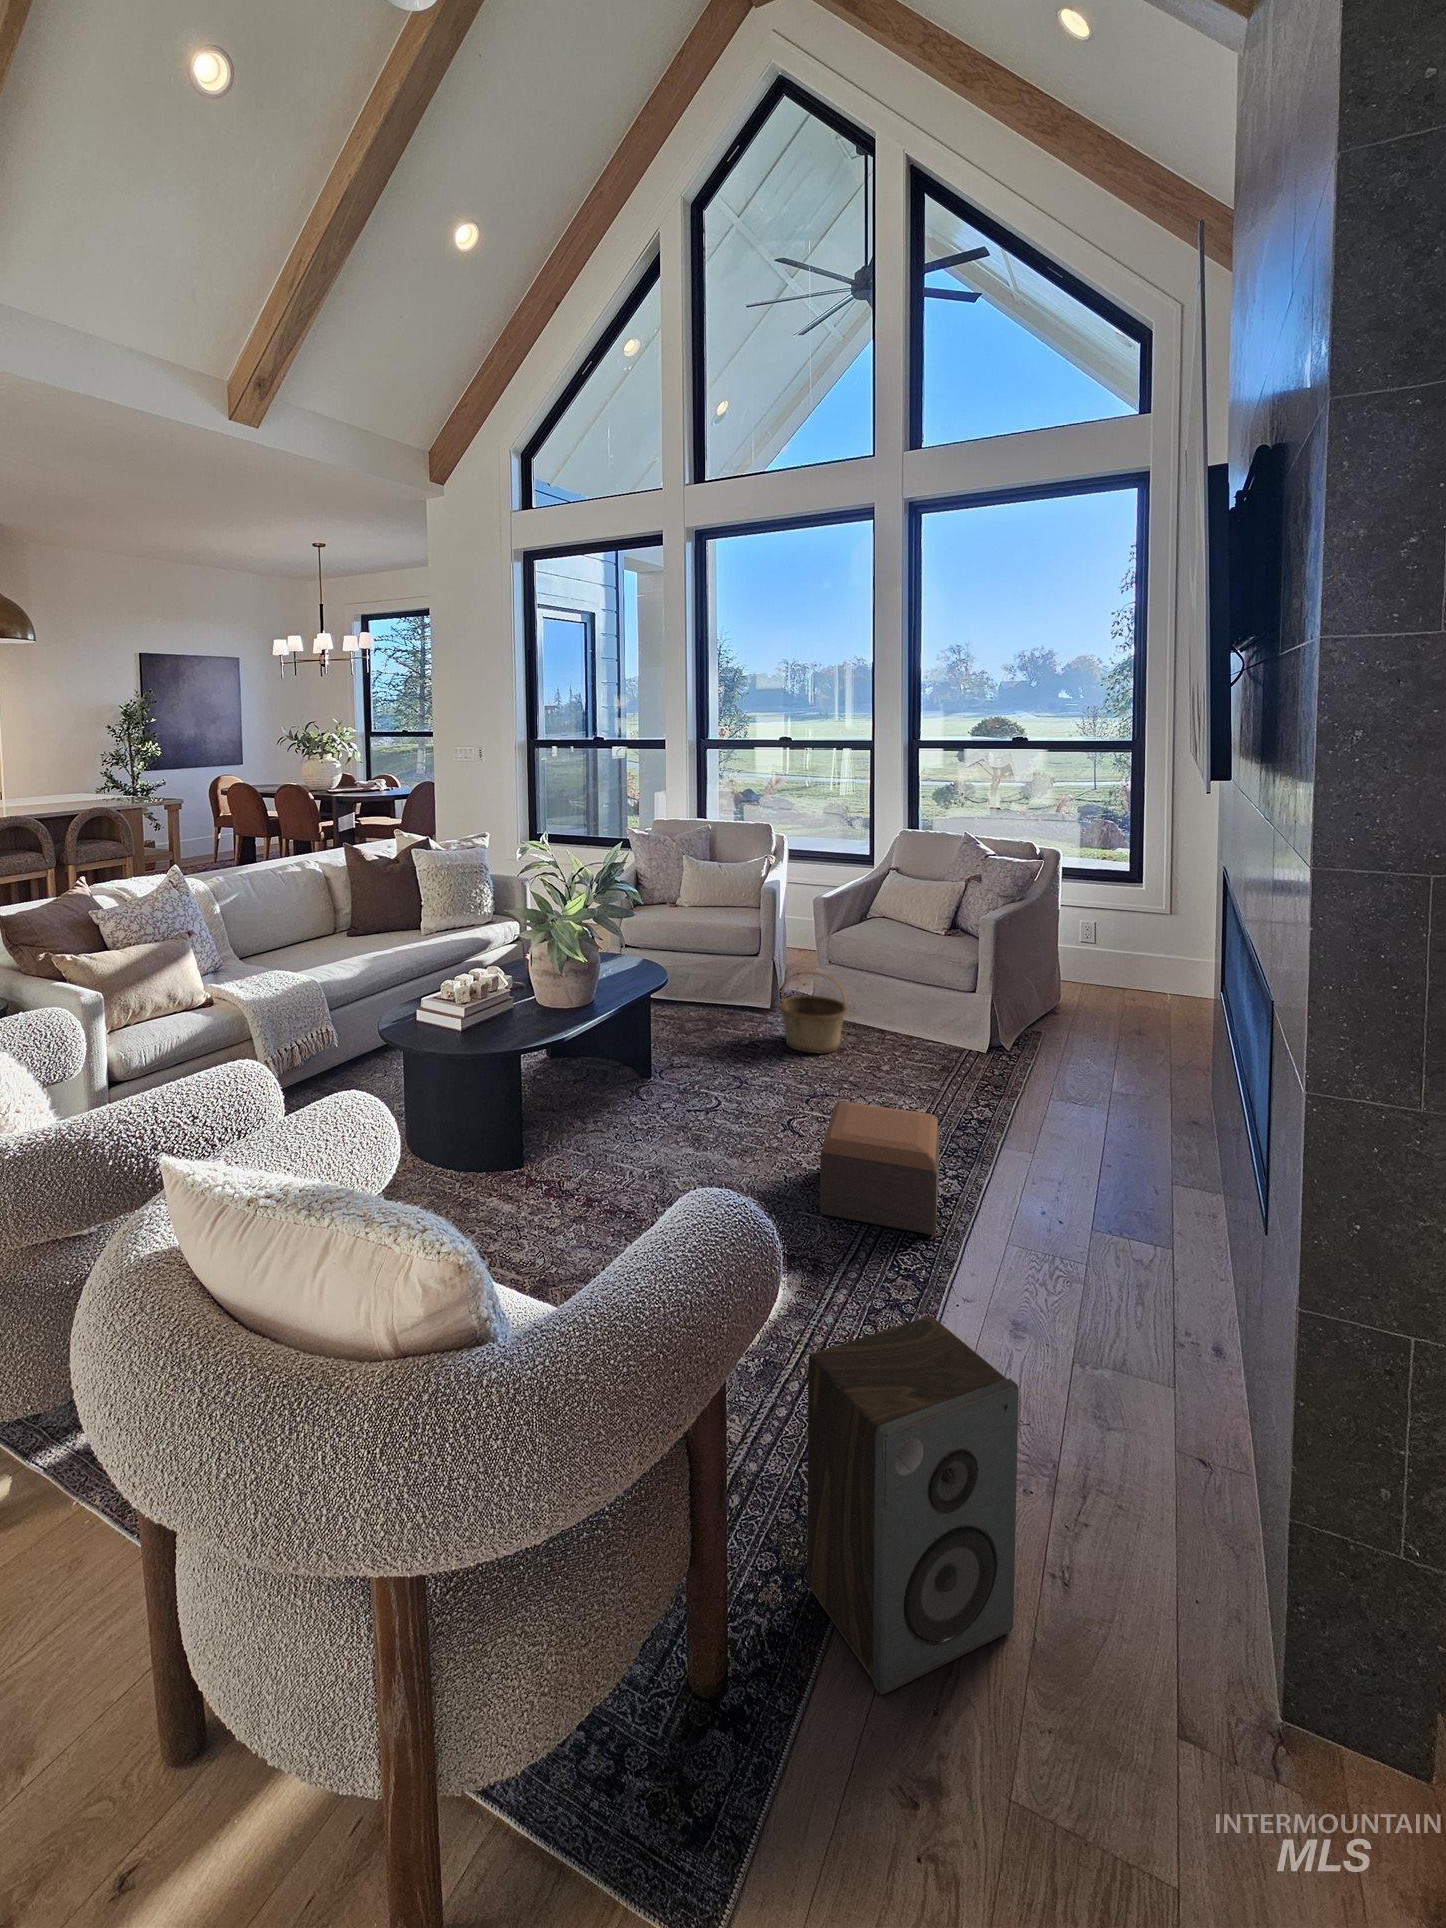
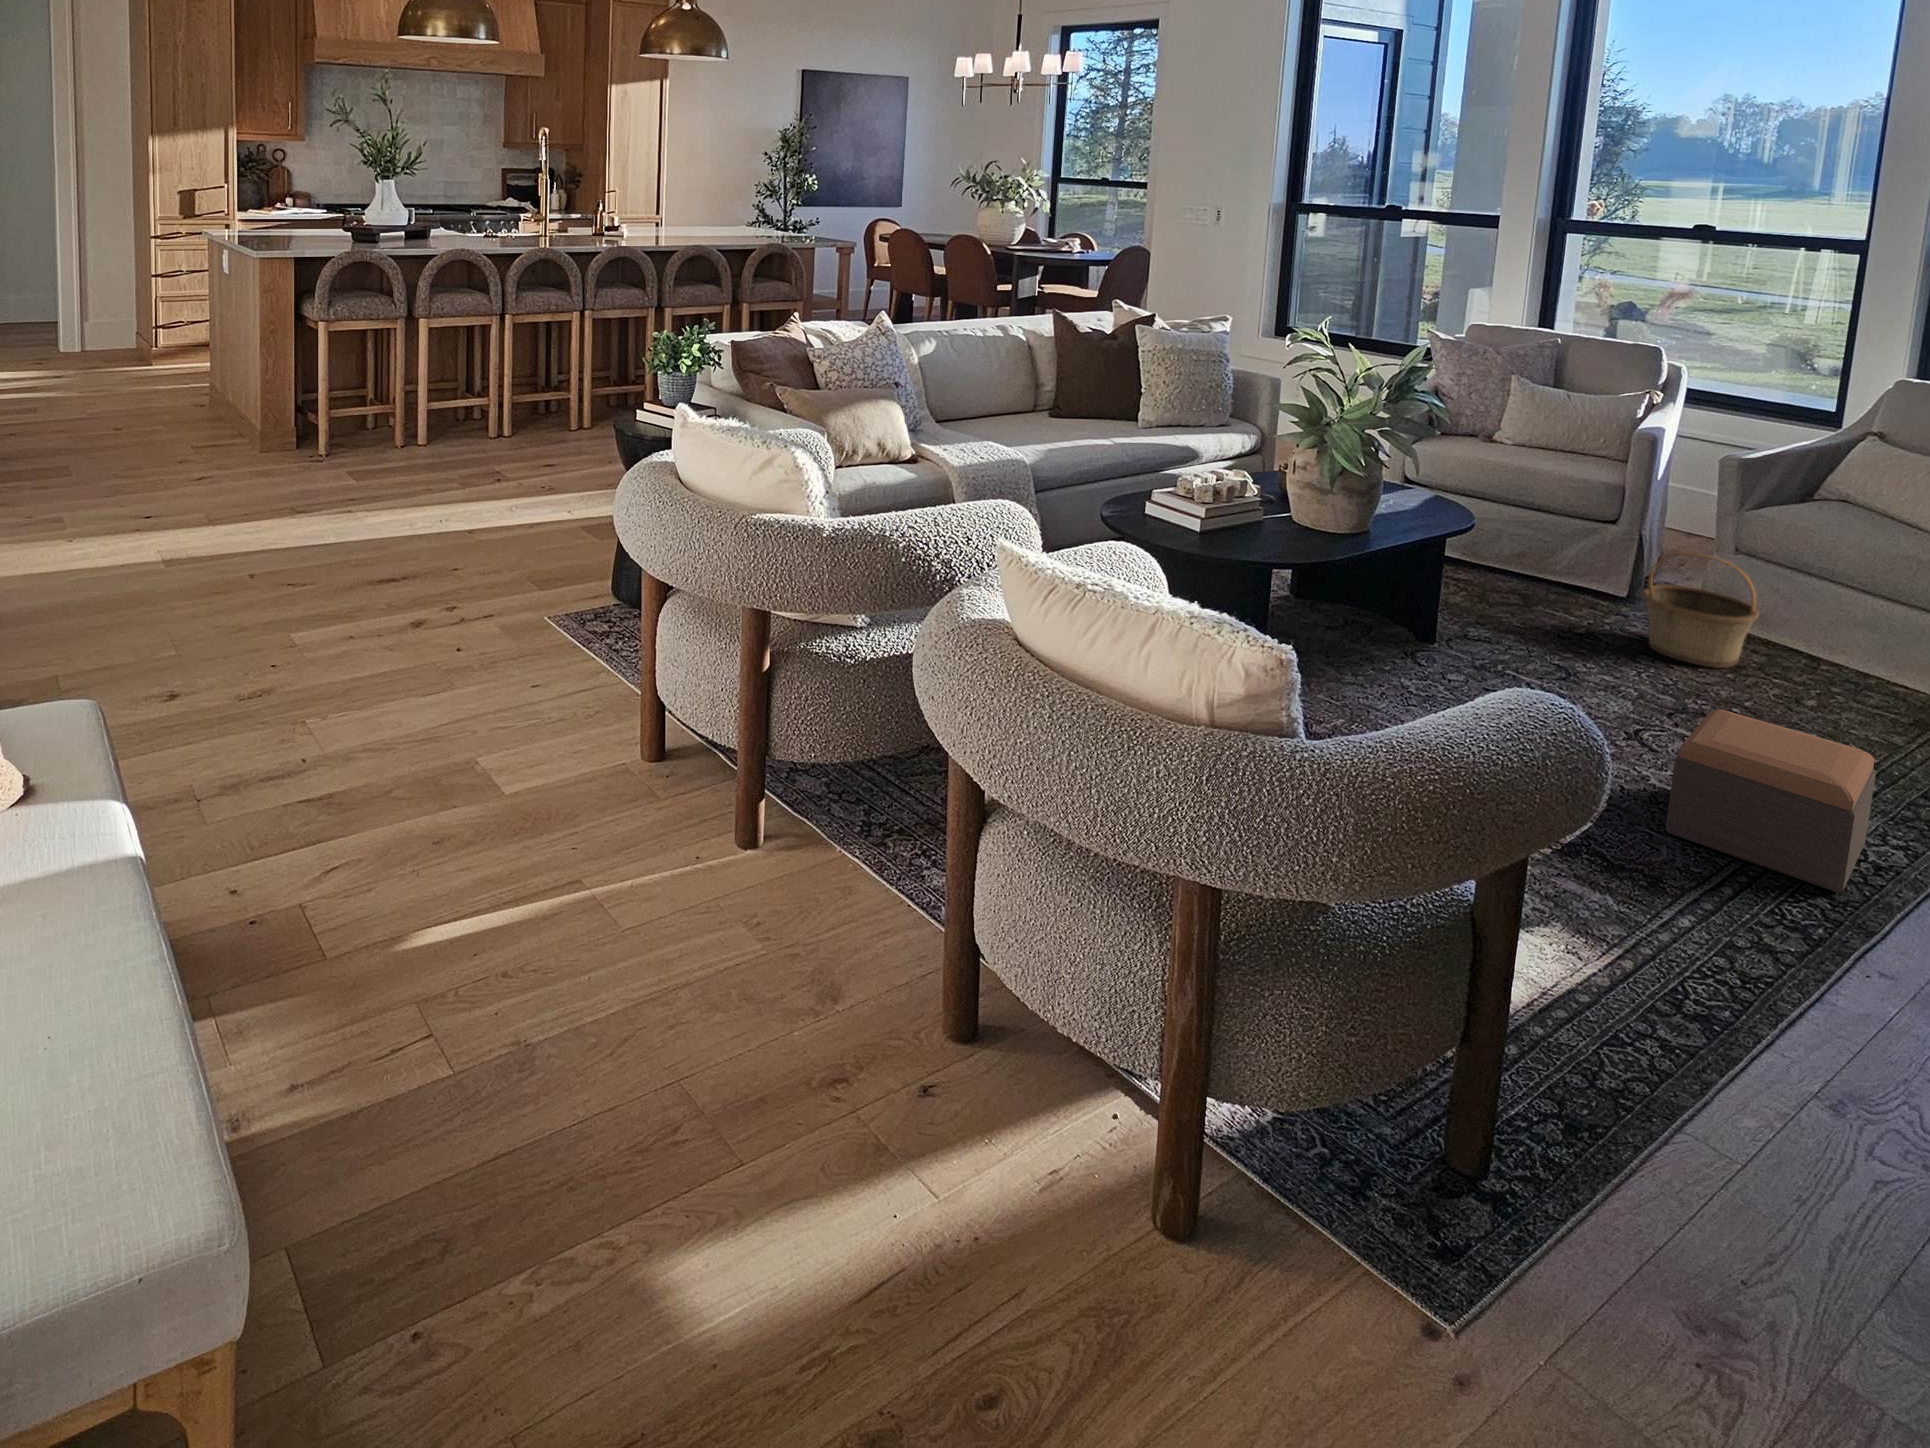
speaker: present [807,1316,1019,1695] -> none [1584,884,1886,1233]

